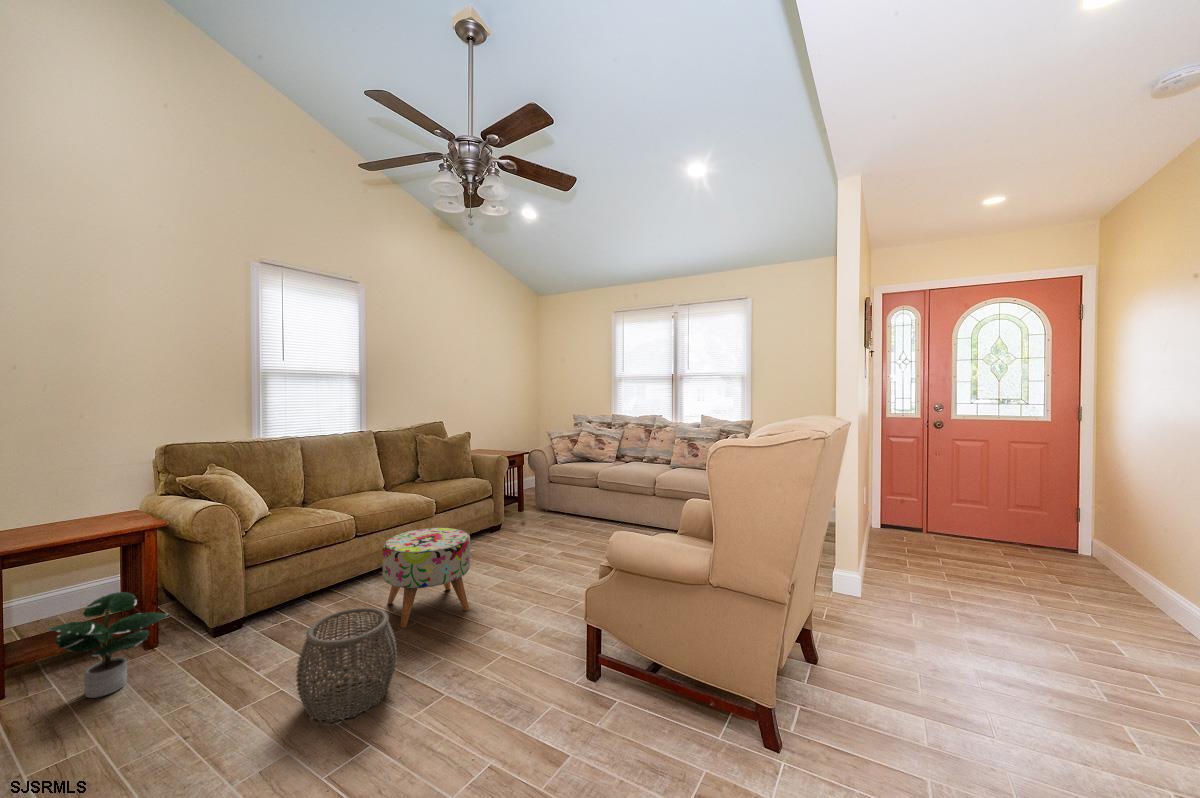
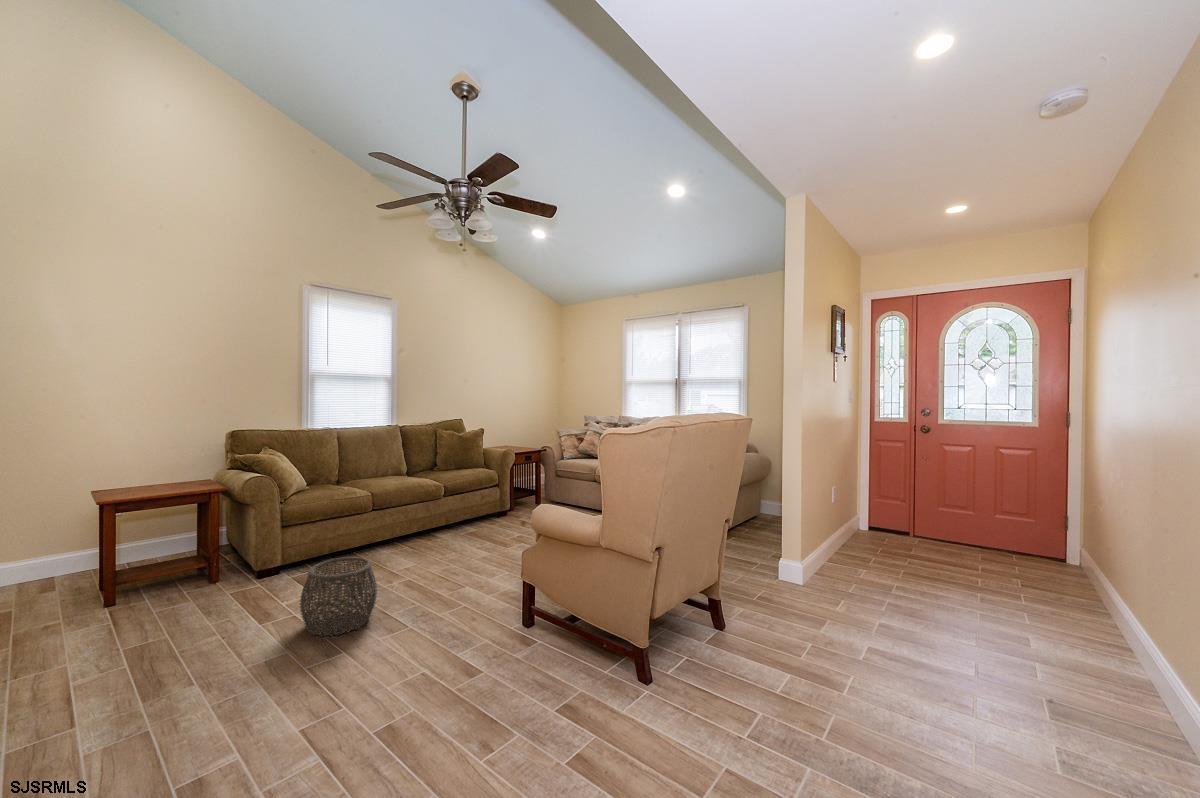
ottoman: present [383,528,470,628] -> none [385,505,458,582]
potted plant: present [48,592,168,698] -> none [141,536,222,609]

